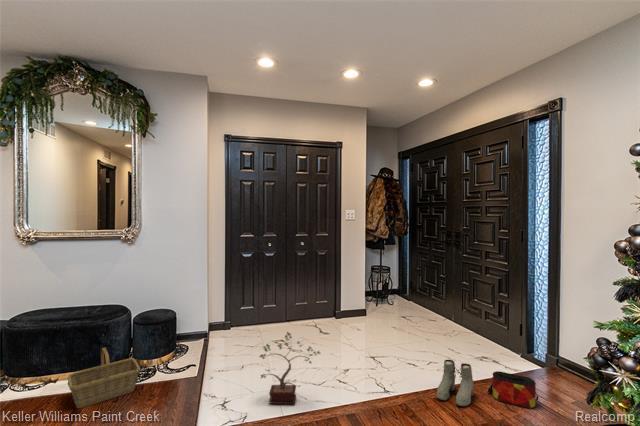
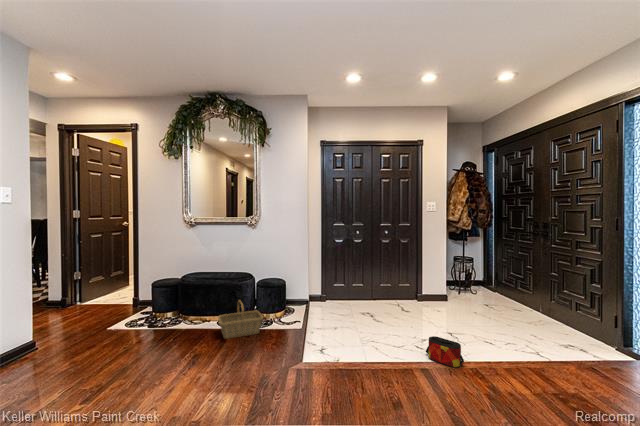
potted plant: present [259,332,320,404] -> none [348,297,399,355]
boots: present [437,360,474,406] -> none [507,335,546,376]
bag: present [487,371,538,409] -> present [426,336,464,368]

